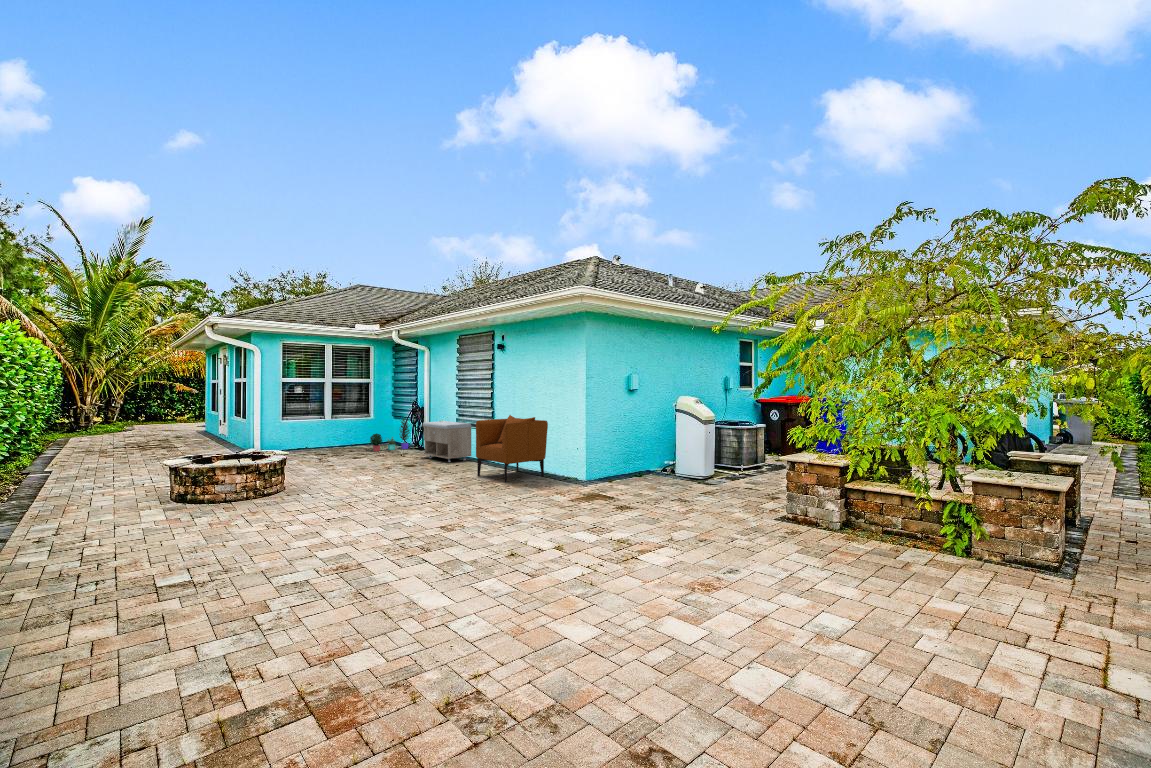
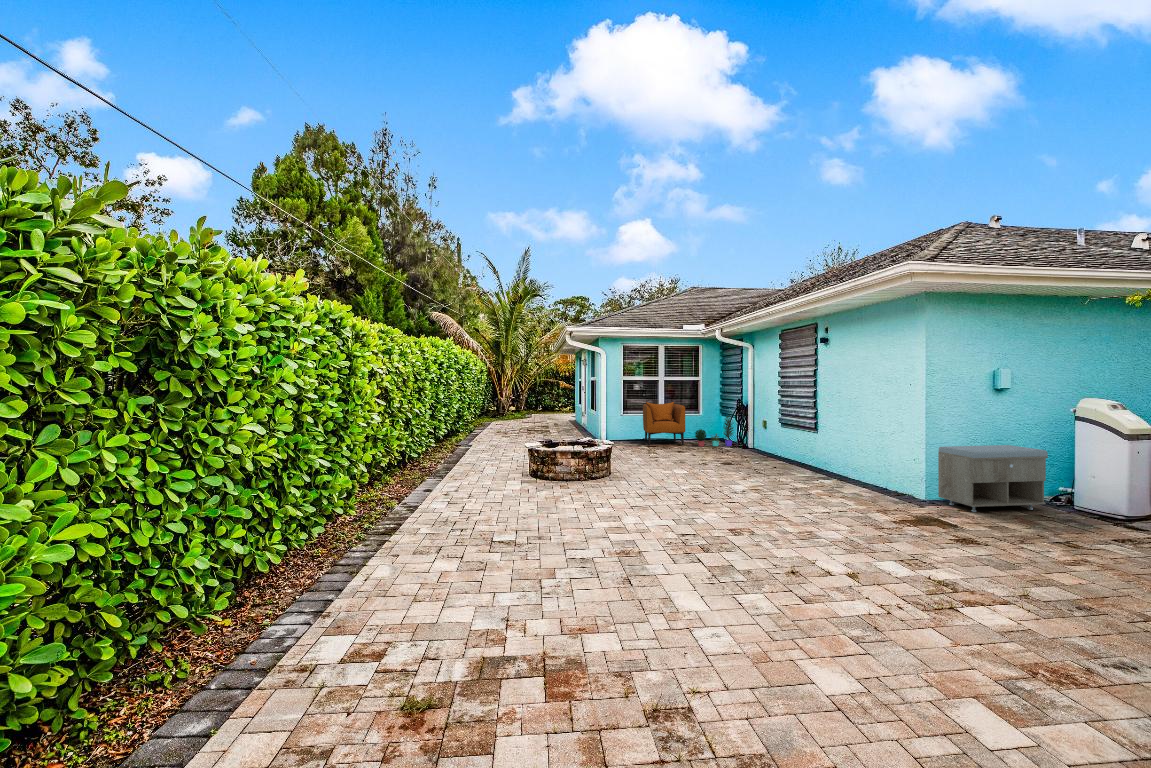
armchair: present [476,415,548,483] -> present [643,402,685,445]
storage bench: present [423,421,471,462] -> present [938,445,1048,512]

